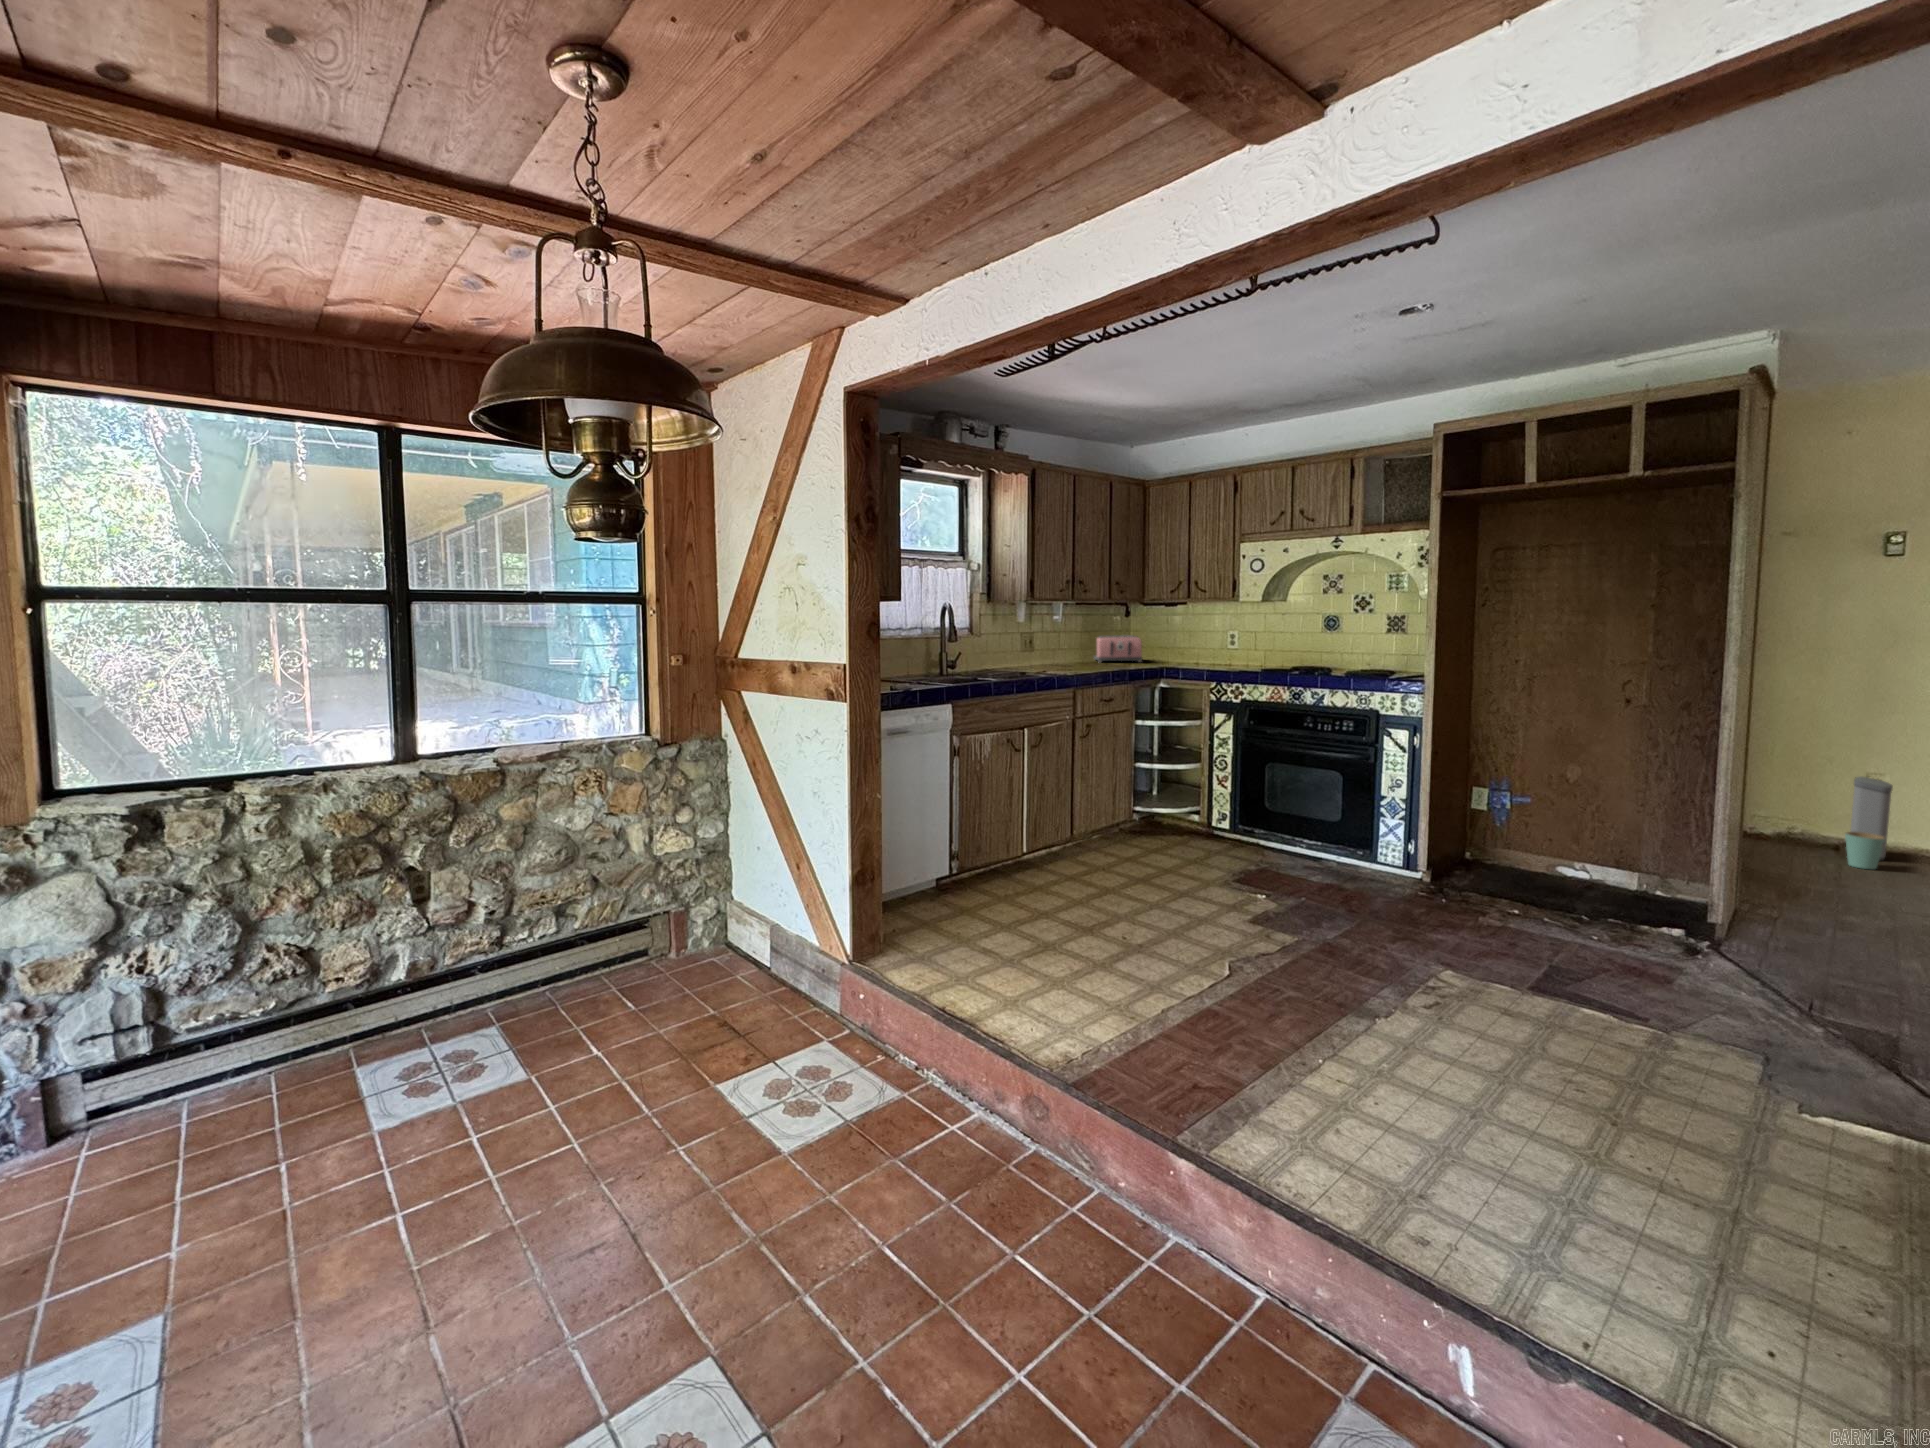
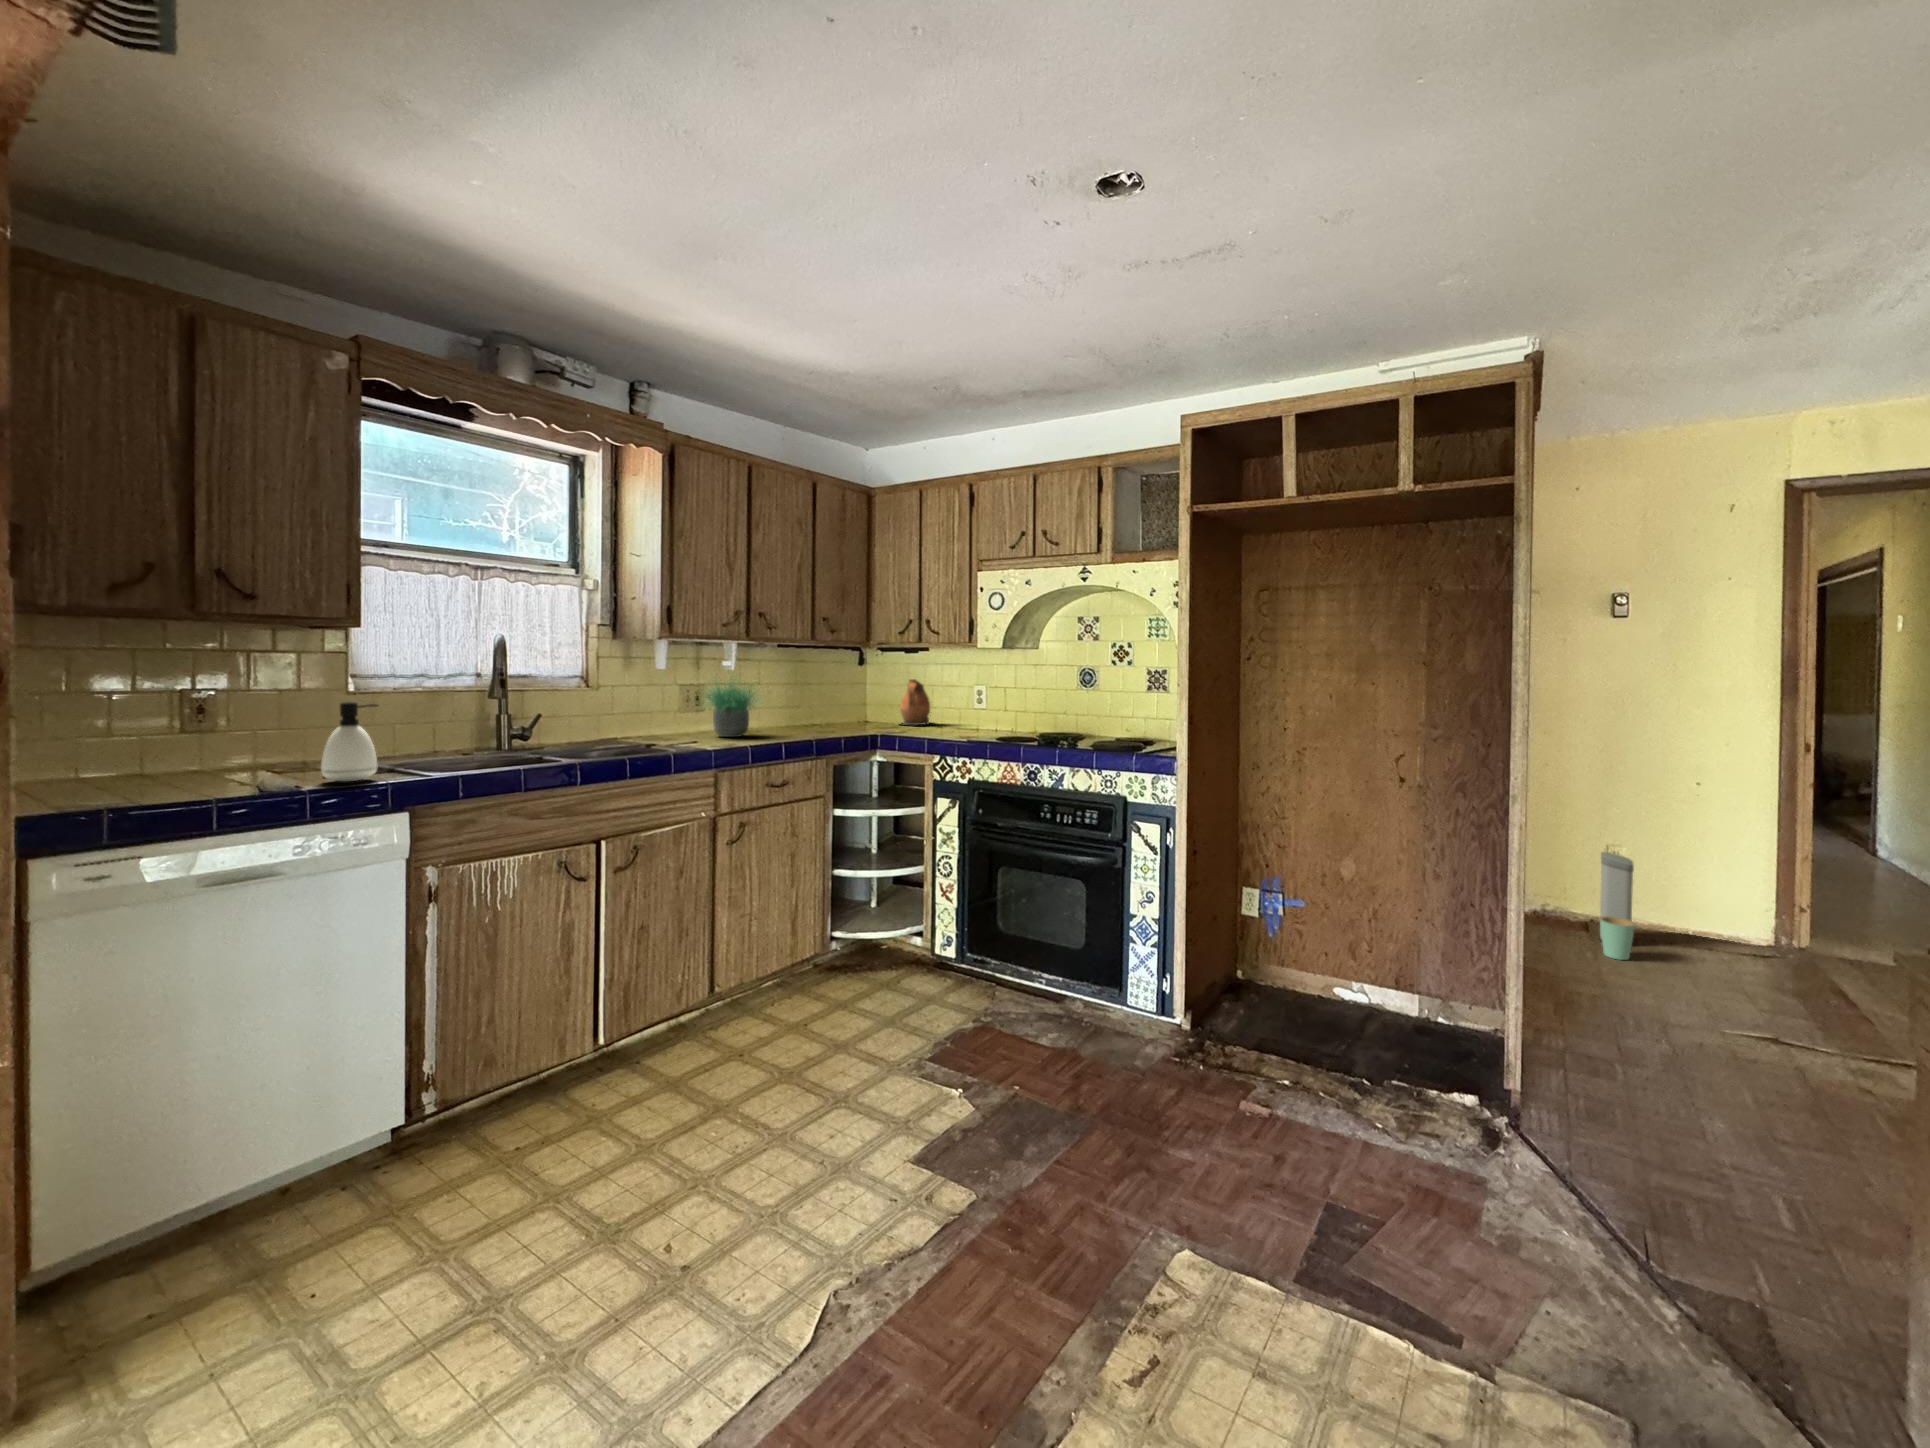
potted plant: none [1034,613,1089,668] -> present [701,677,759,737]
ceramic pitcher: none [1160,626,1196,661] -> present [900,679,932,725]
toaster: present [1094,635,1142,662] -> none [805,690,867,727]
soap dispenser: none [911,643,934,687] -> present [321,701,378,781]

